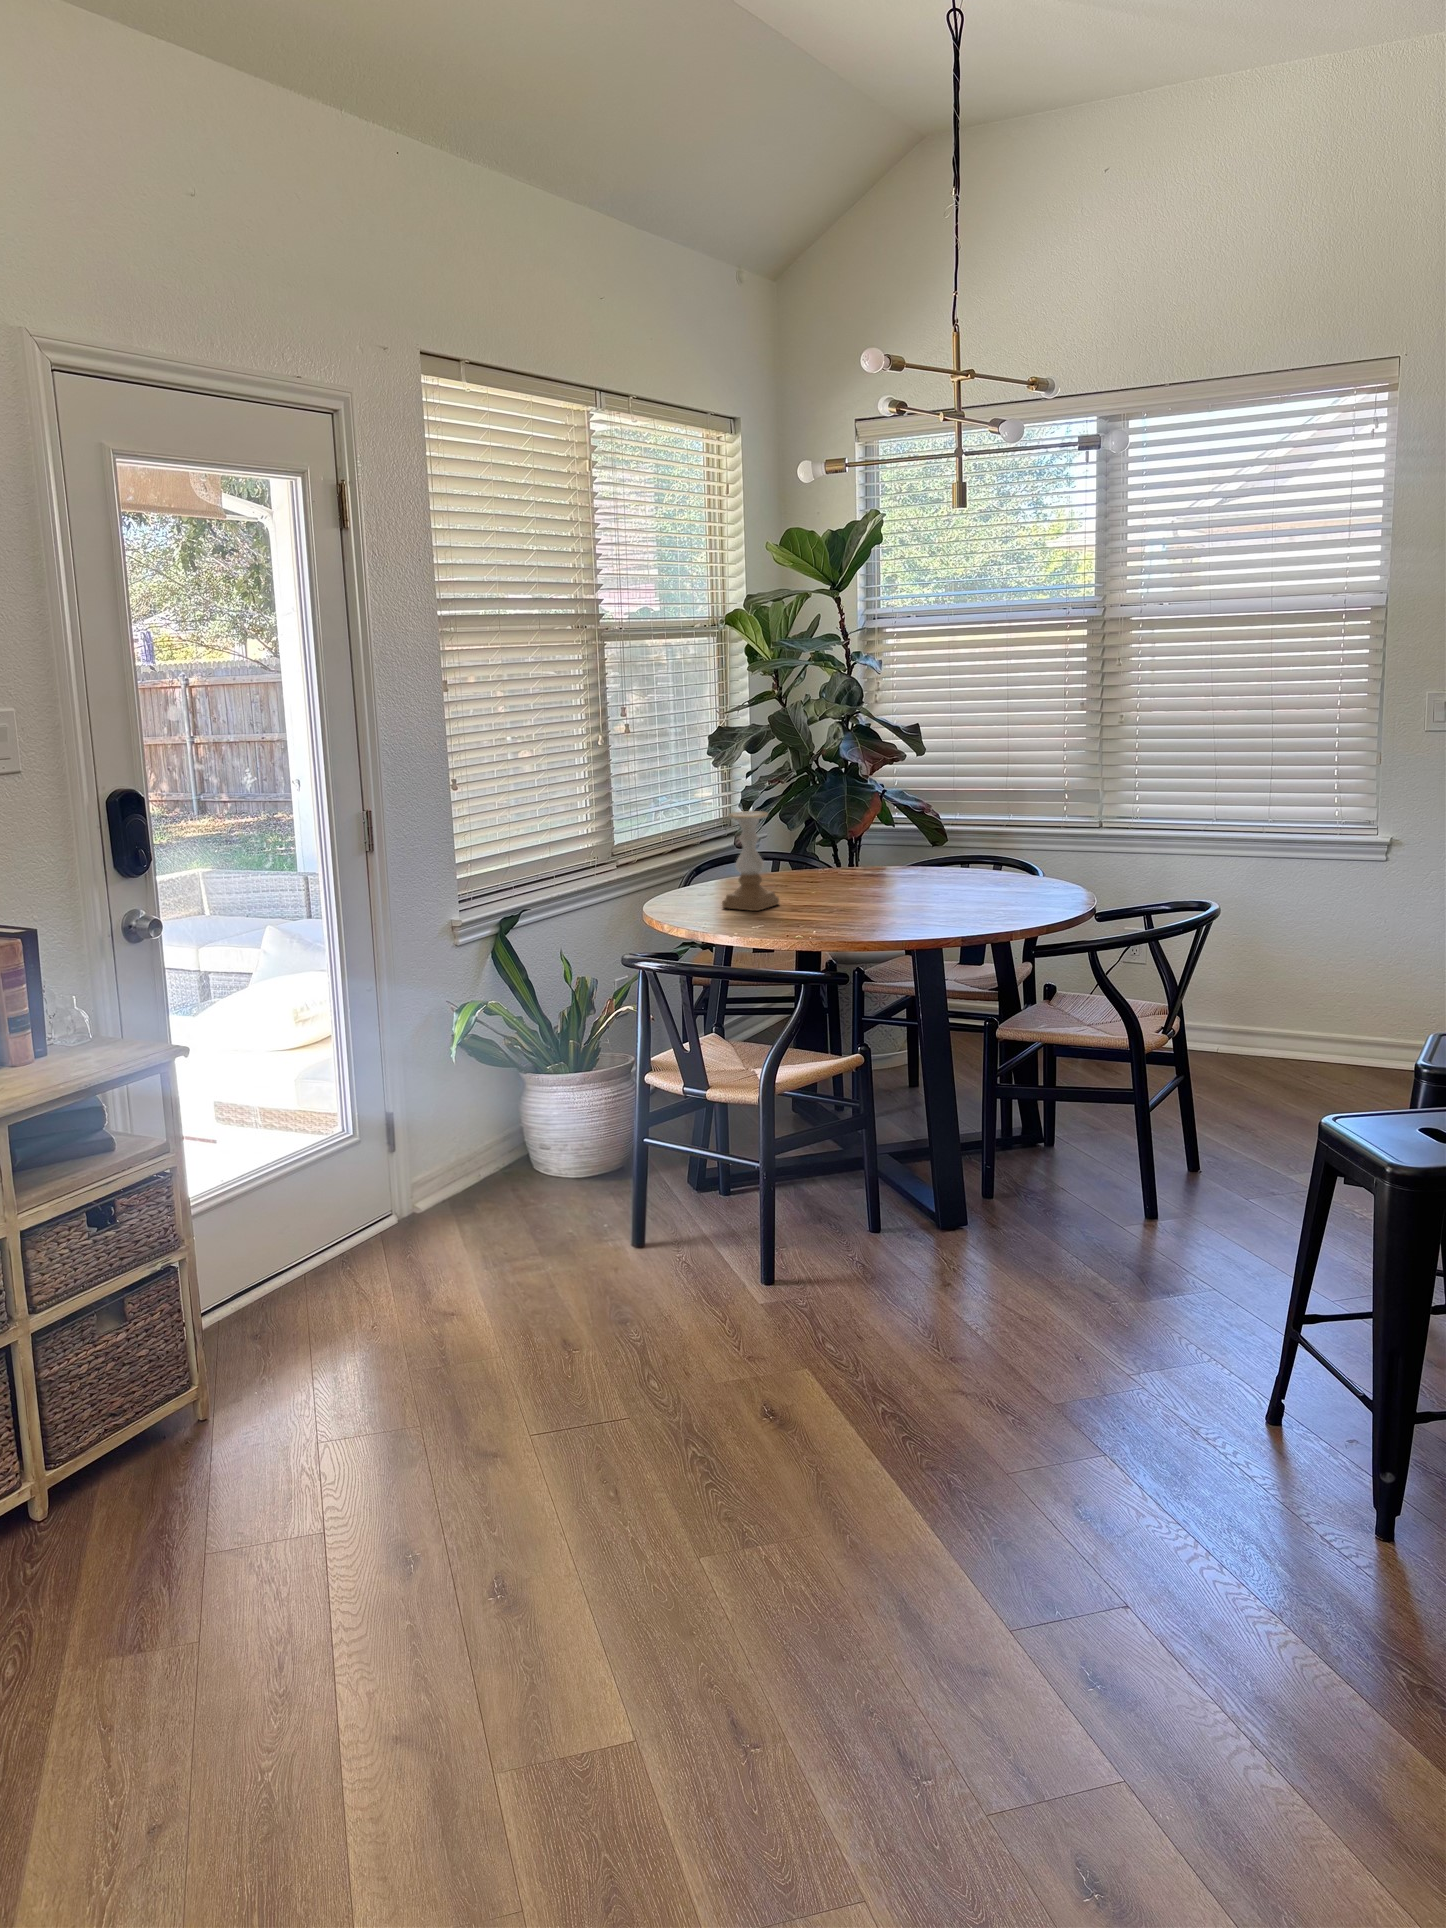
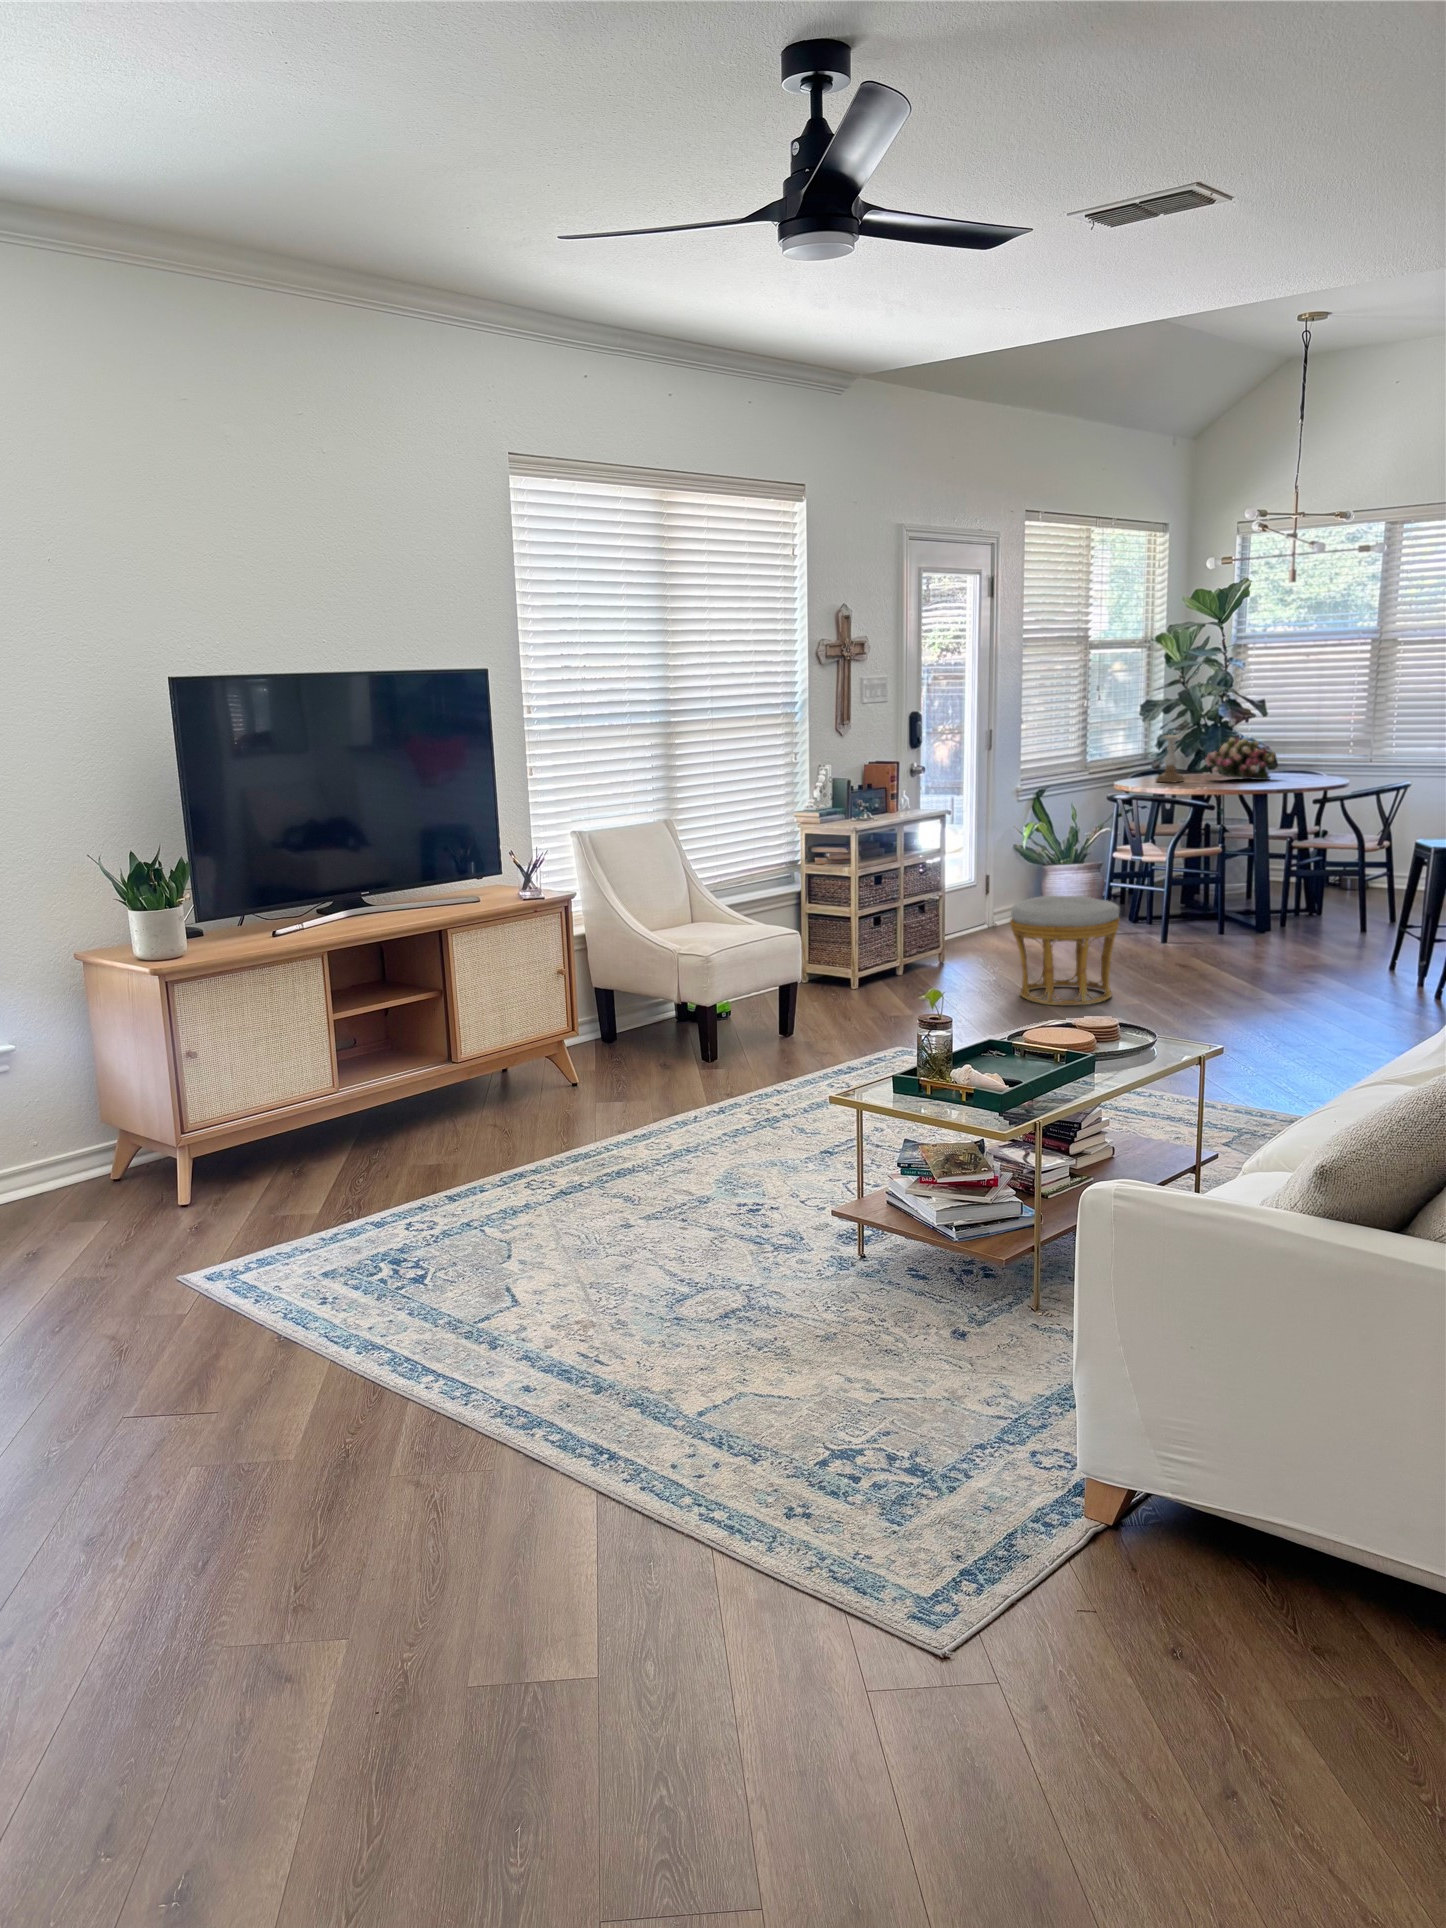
flower arrangement: none [817,814,954,903] -> present [1205,738,1276,780]
ottoman: none [234,1339,571,1769] -> present [1010,896,1120,1006]

